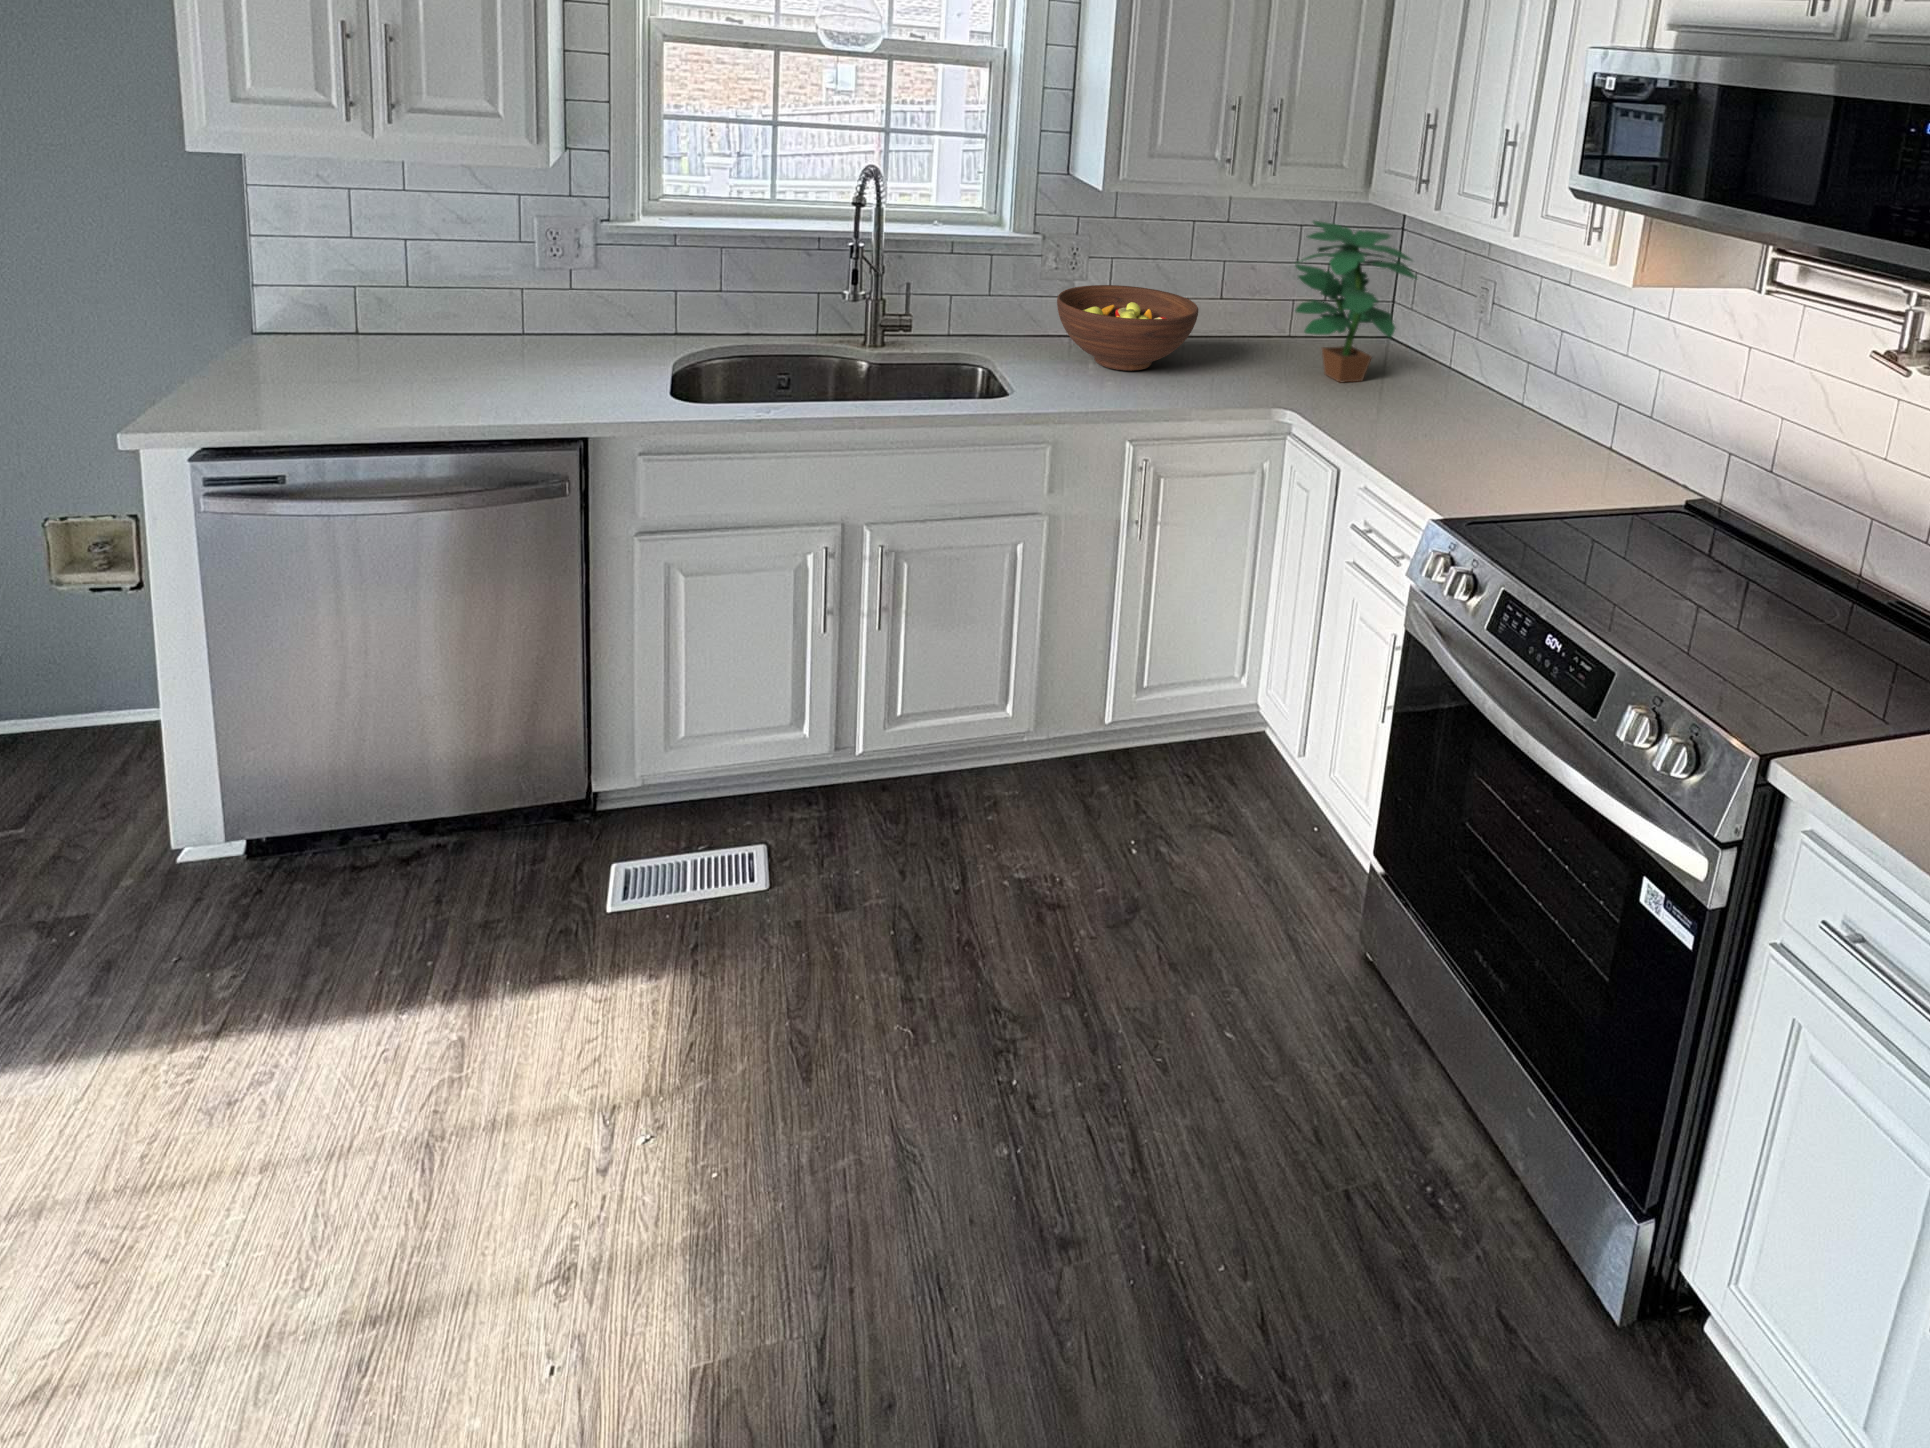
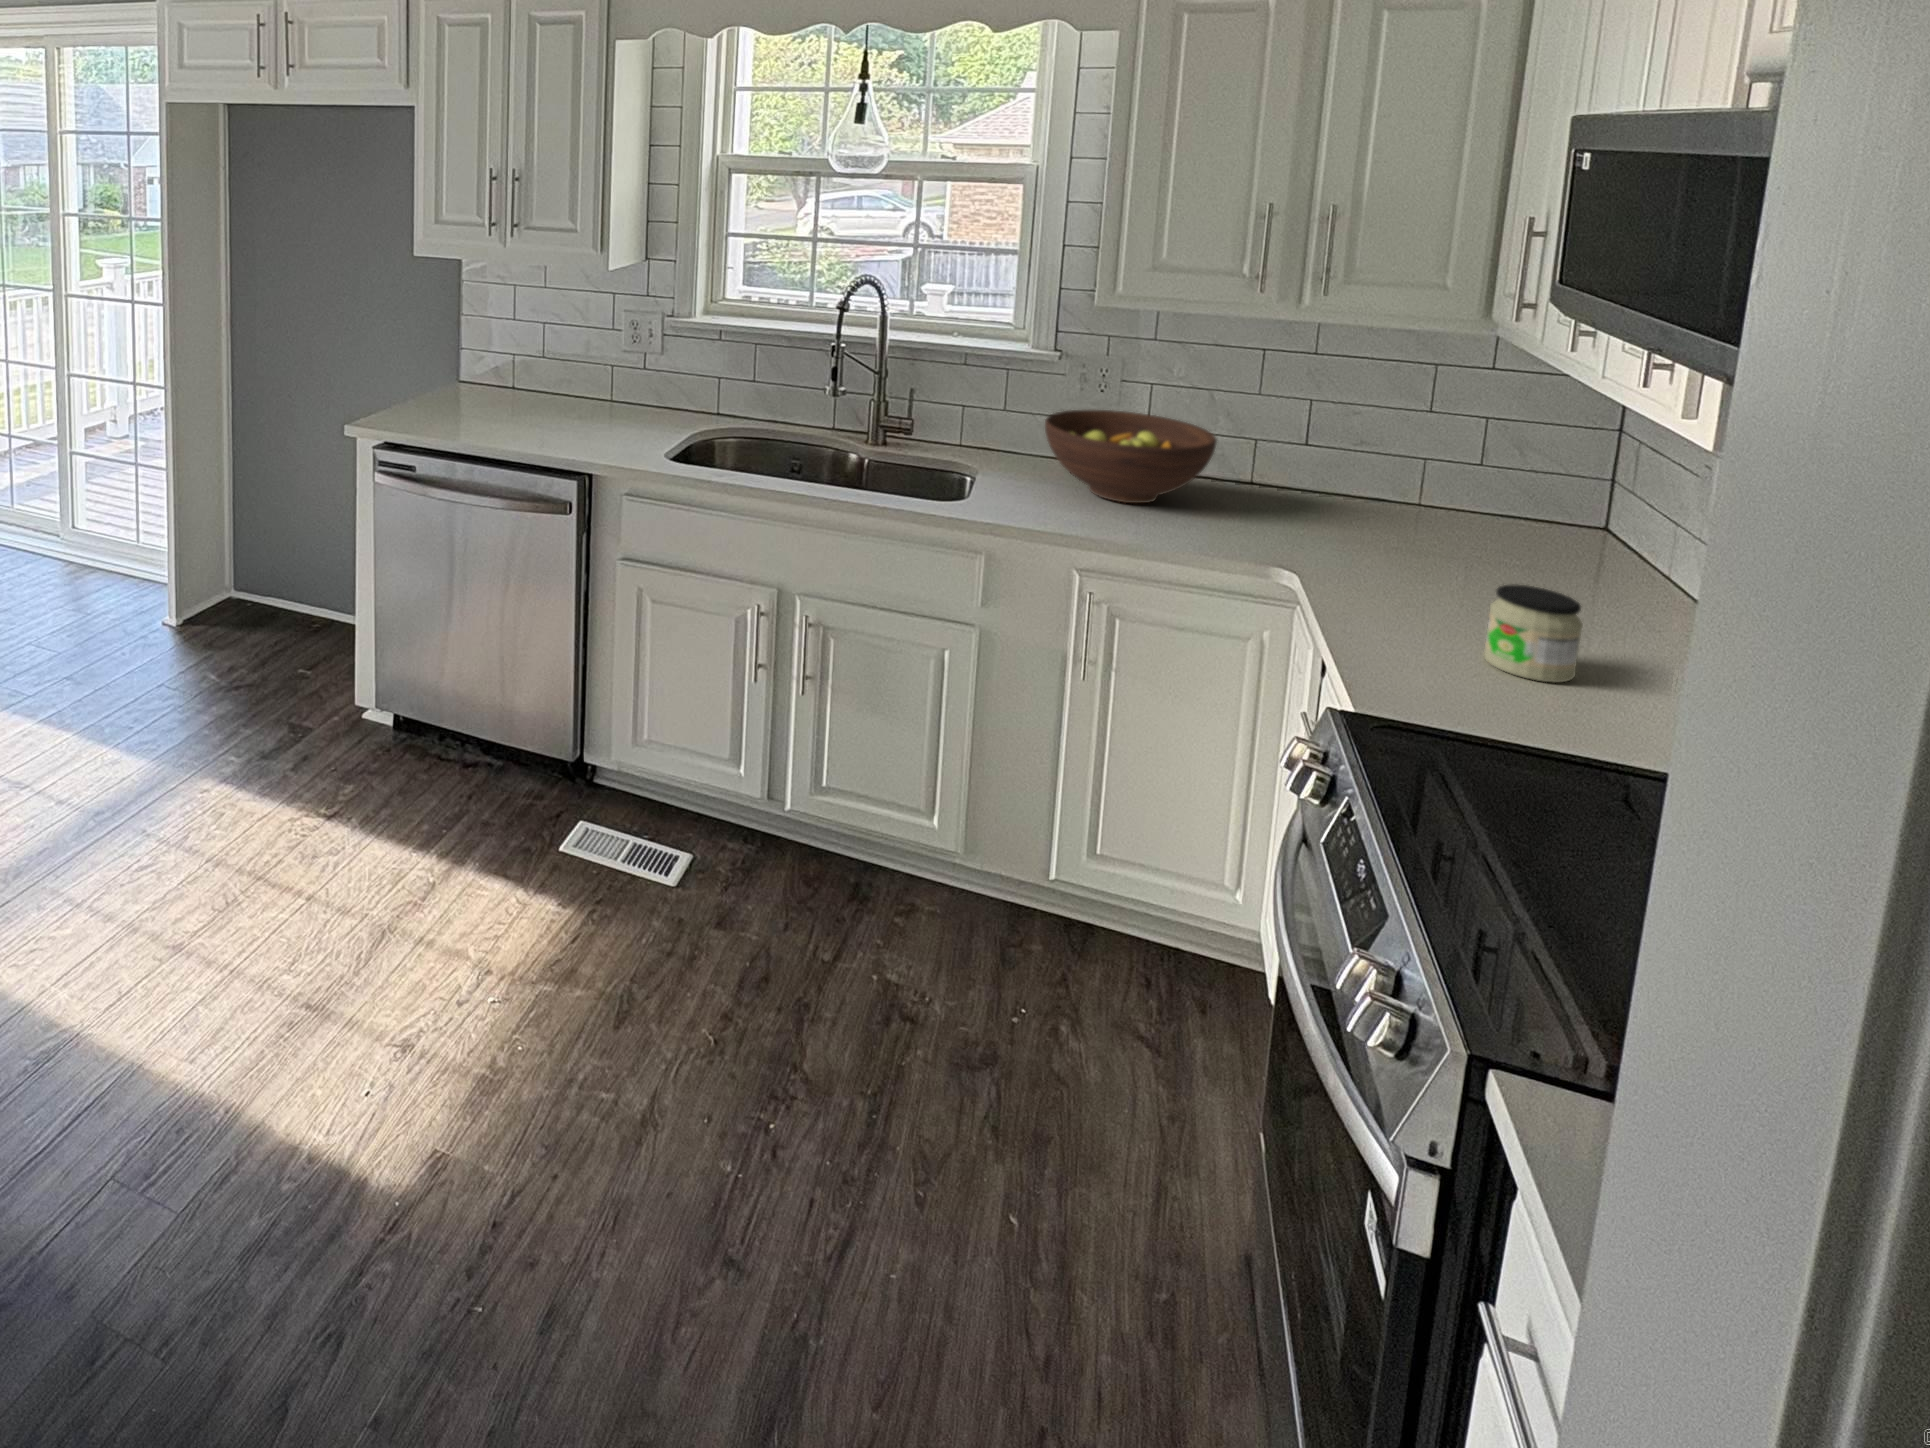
potted plant: present [1295,221,1417,382] -> none [1339,356,1541,563]
jar: none [1459,396,1519,465] -> present [1484,584,1583,682]

